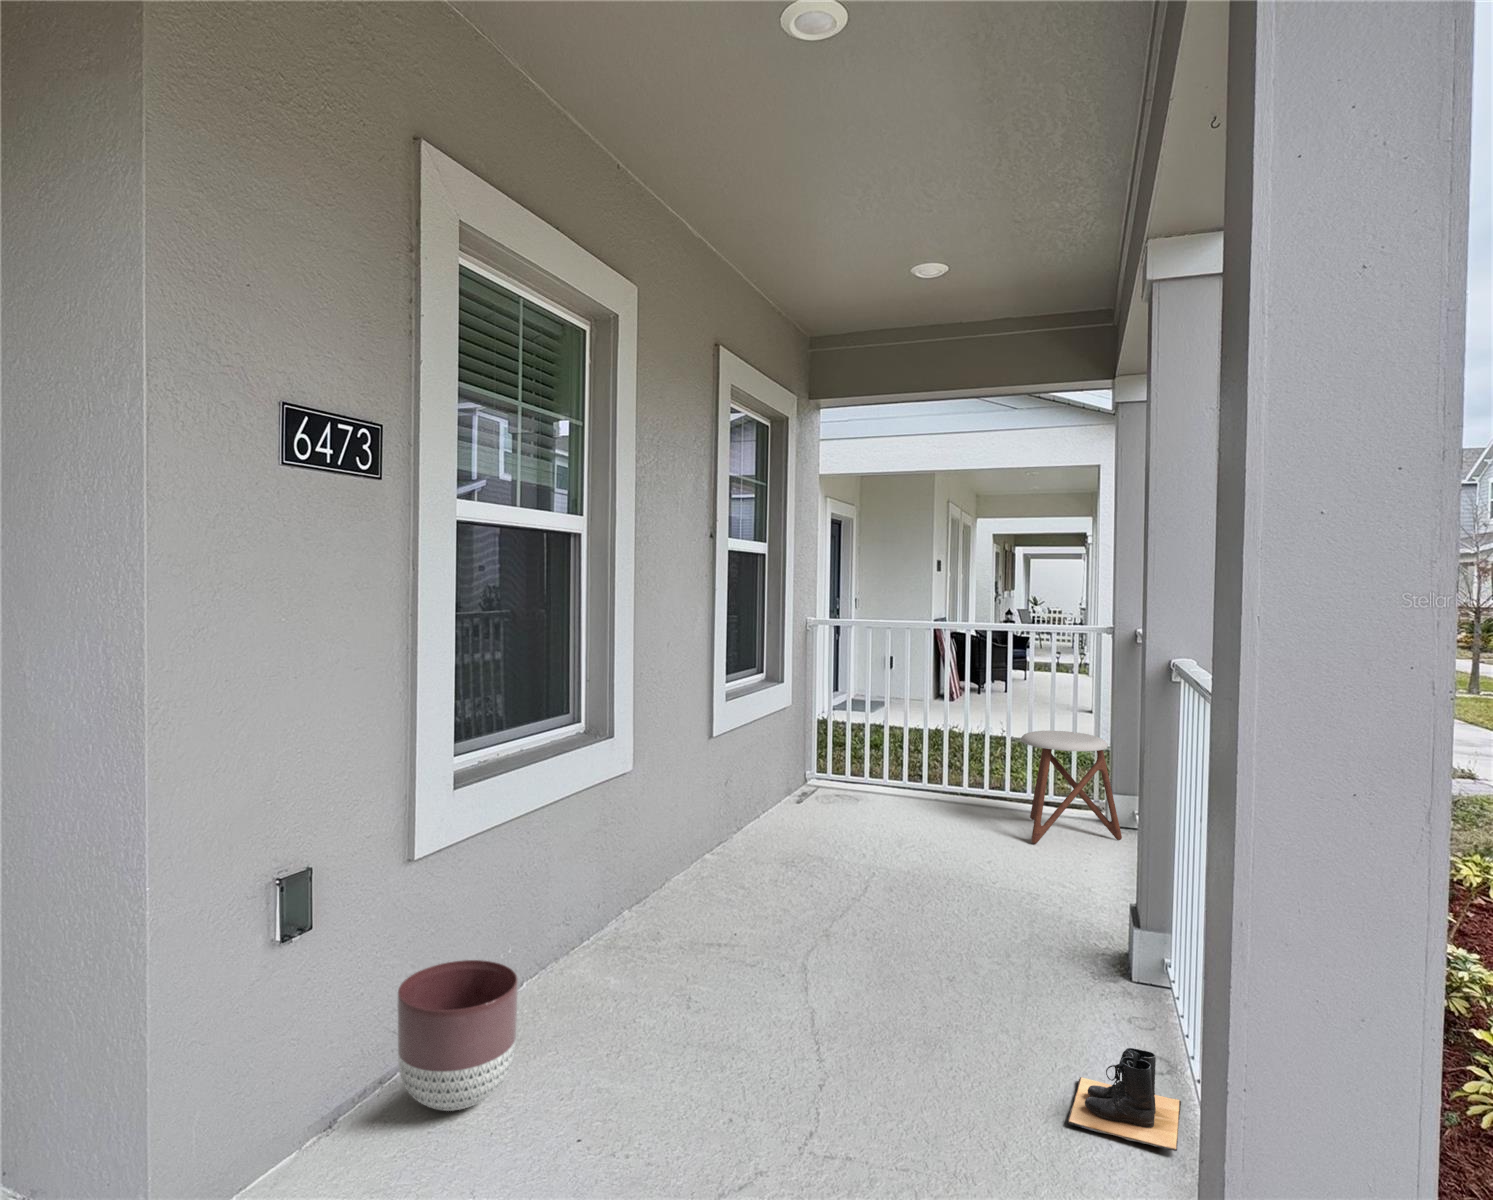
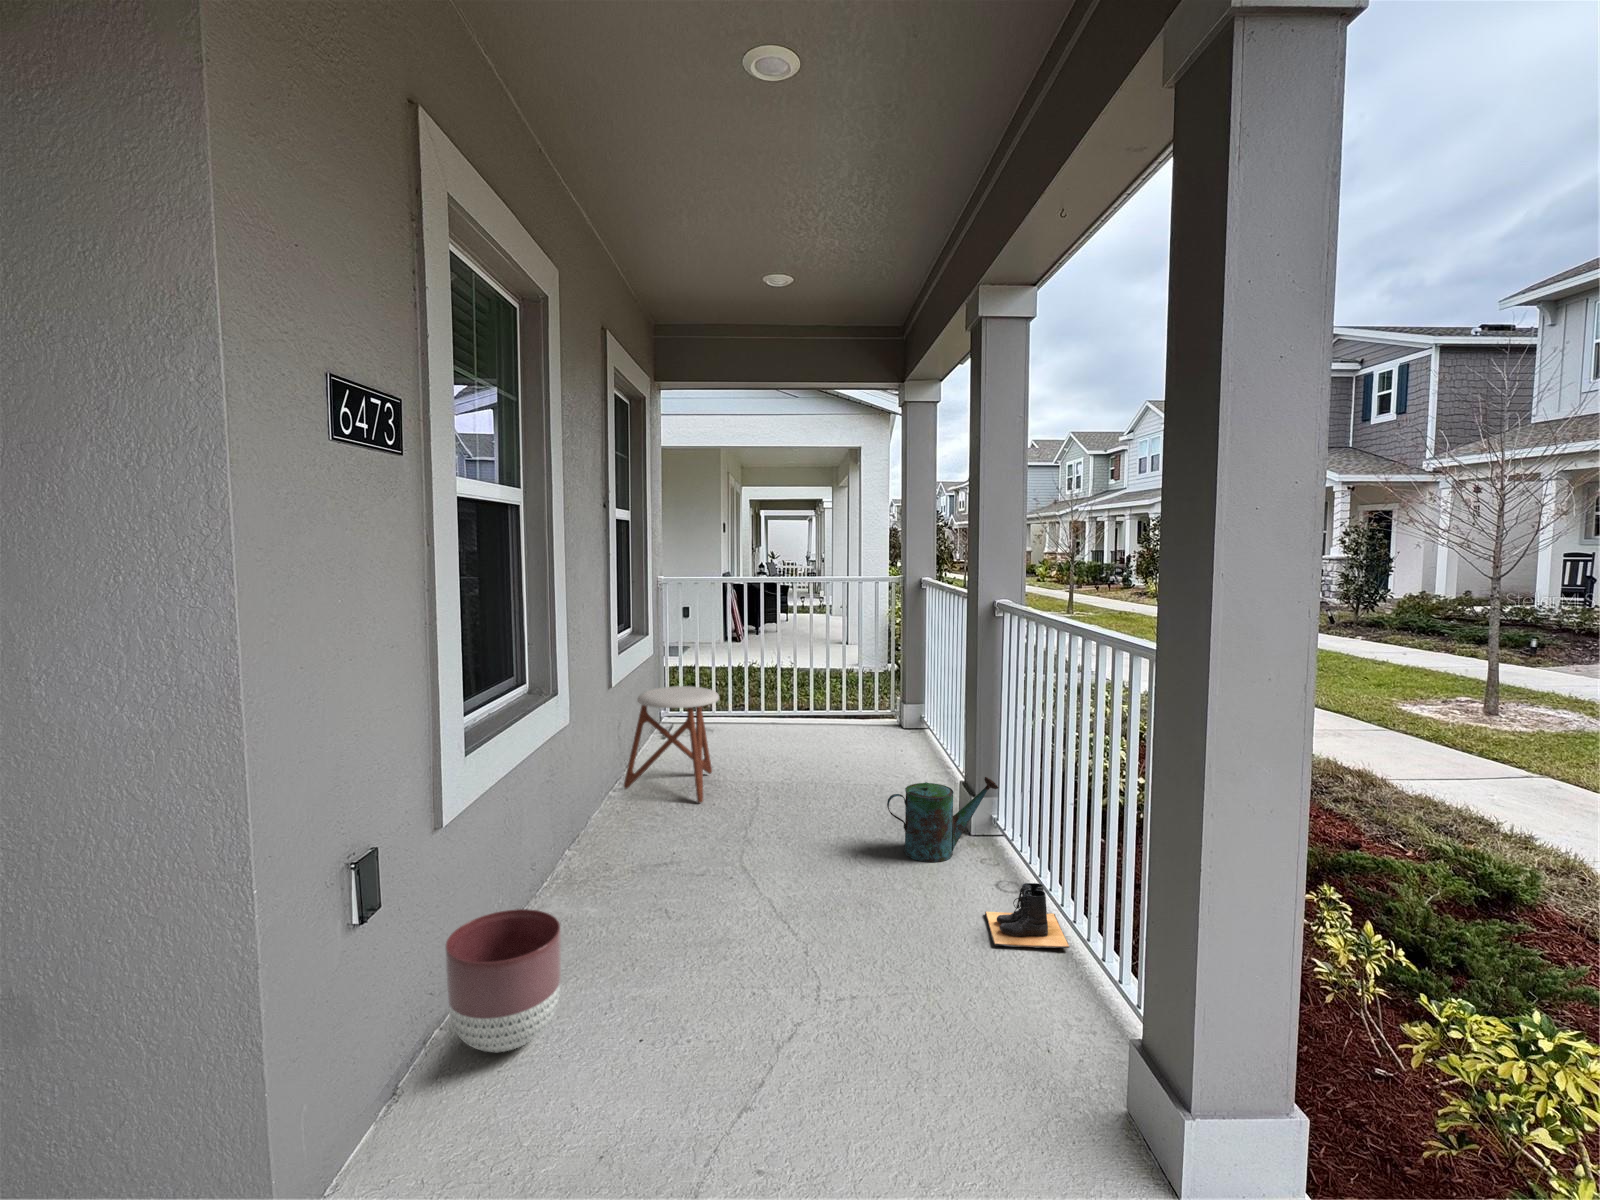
stool: present [1021,731,1122,844] -> present [624,686,719,803]
watering can: none [992,893,1149,1002] -> present [887,777,999,862]

